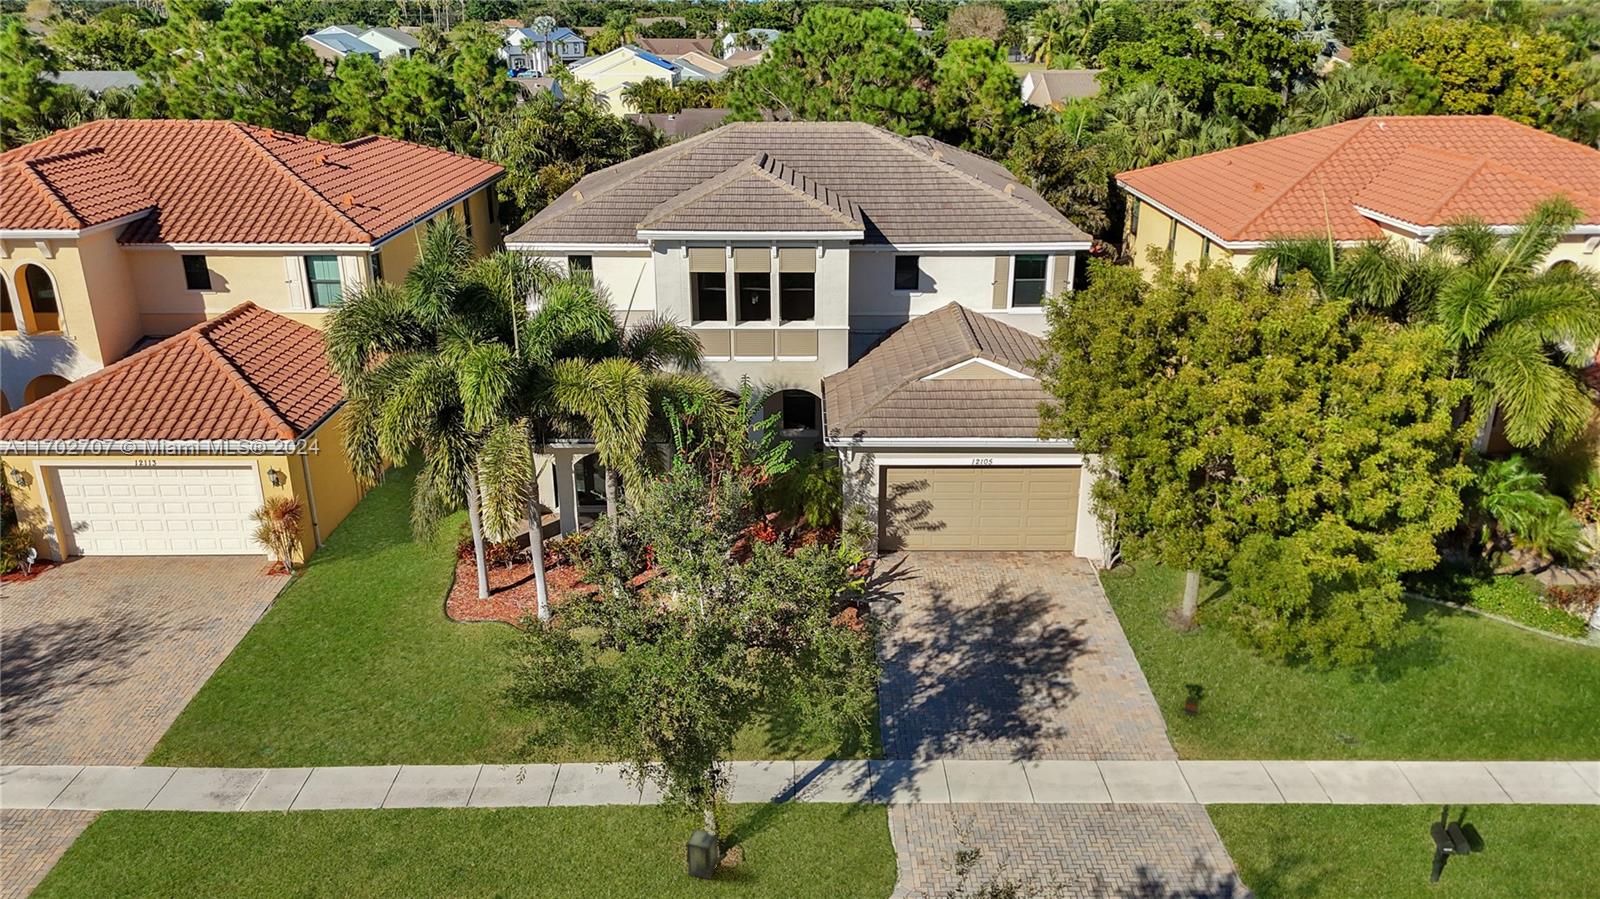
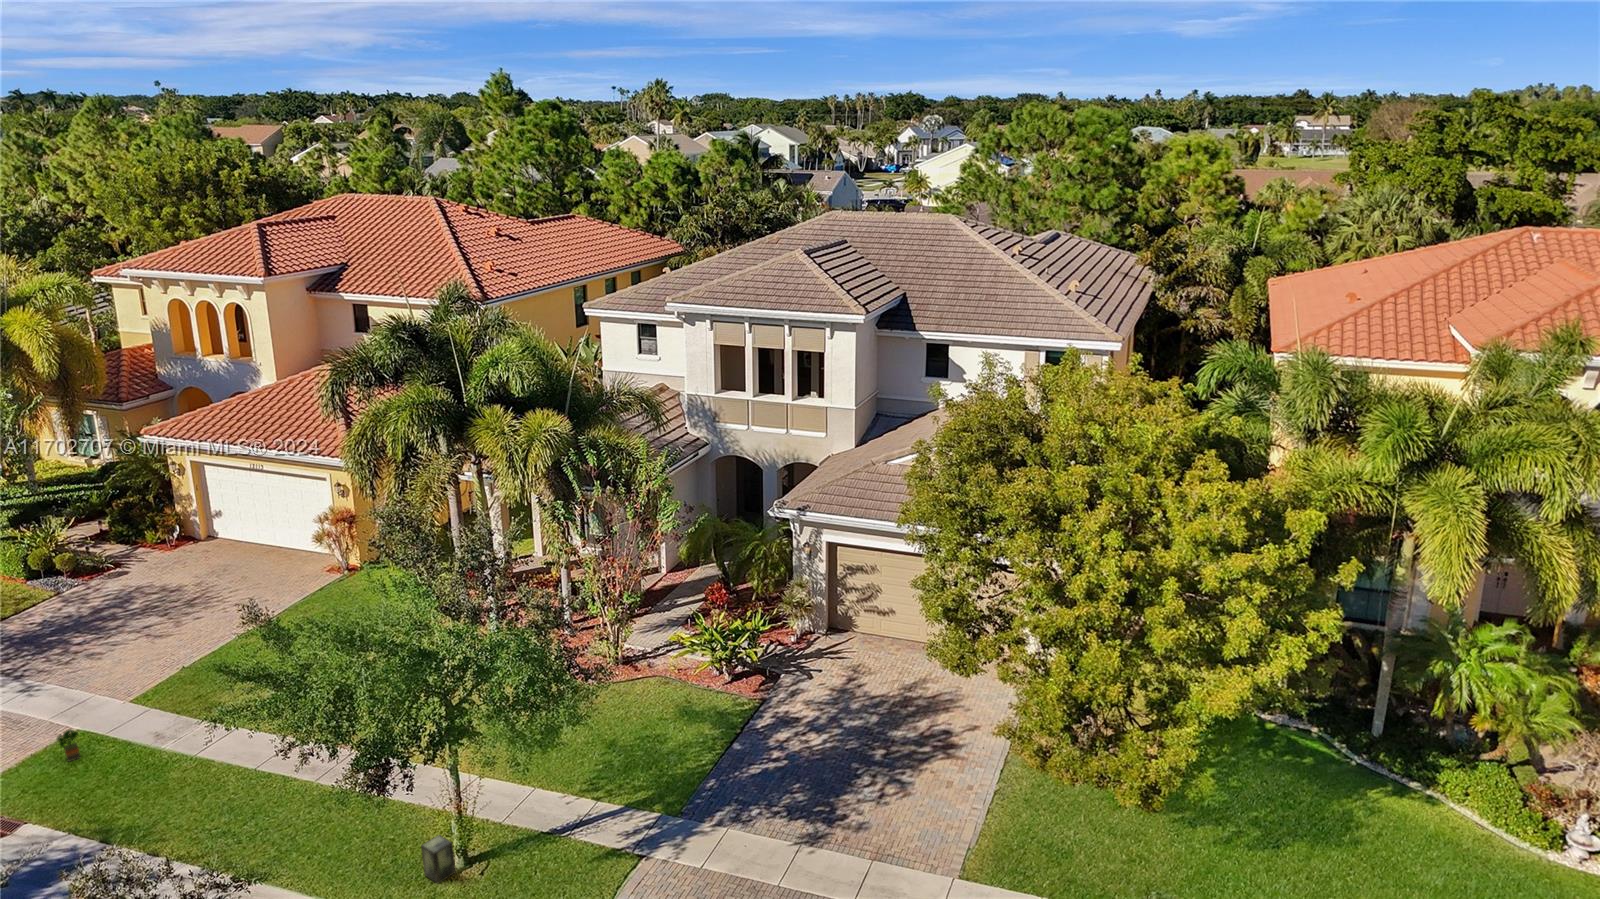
potted tree: present [1184,684,1205,716] -> present [57,730,80,762]

